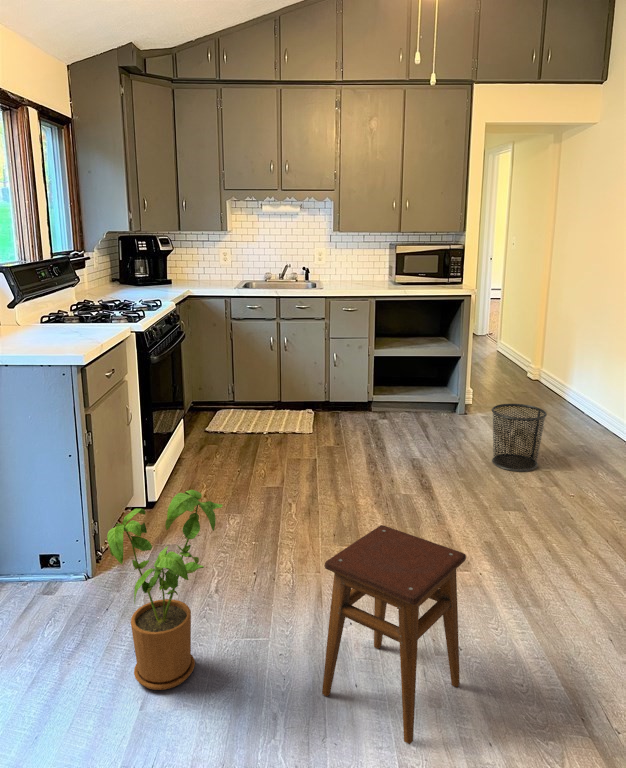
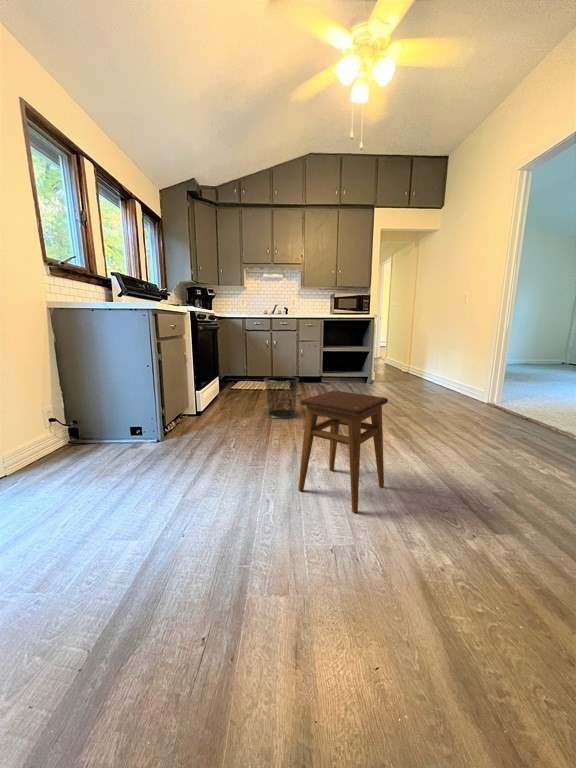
waste bin: present [492,404,547,472] -> present [264,376,298,419]
house plant: present [107,490,223,690] -> none [166,363,238,488]

